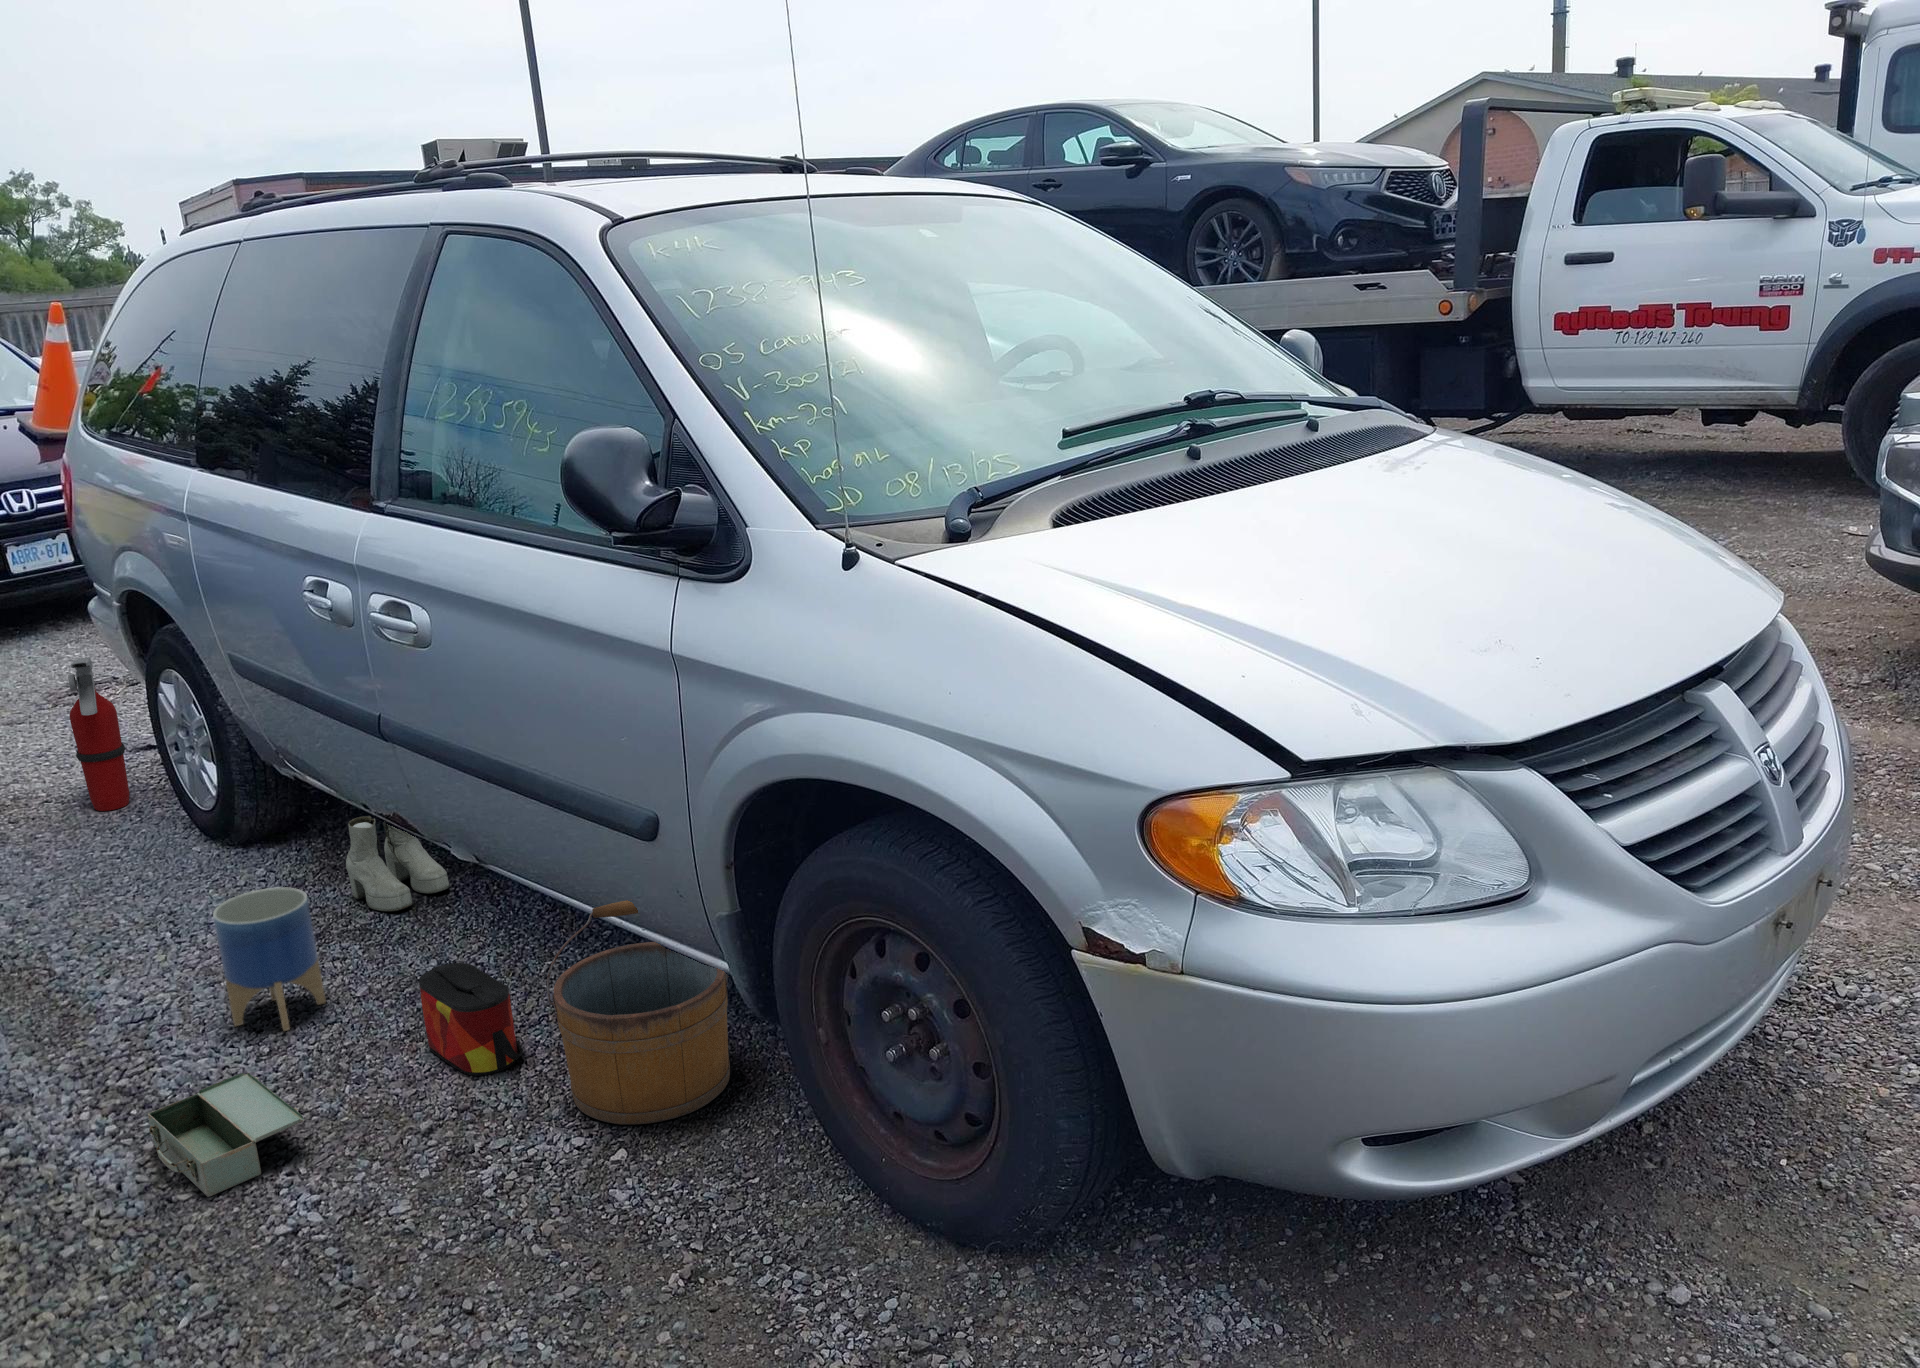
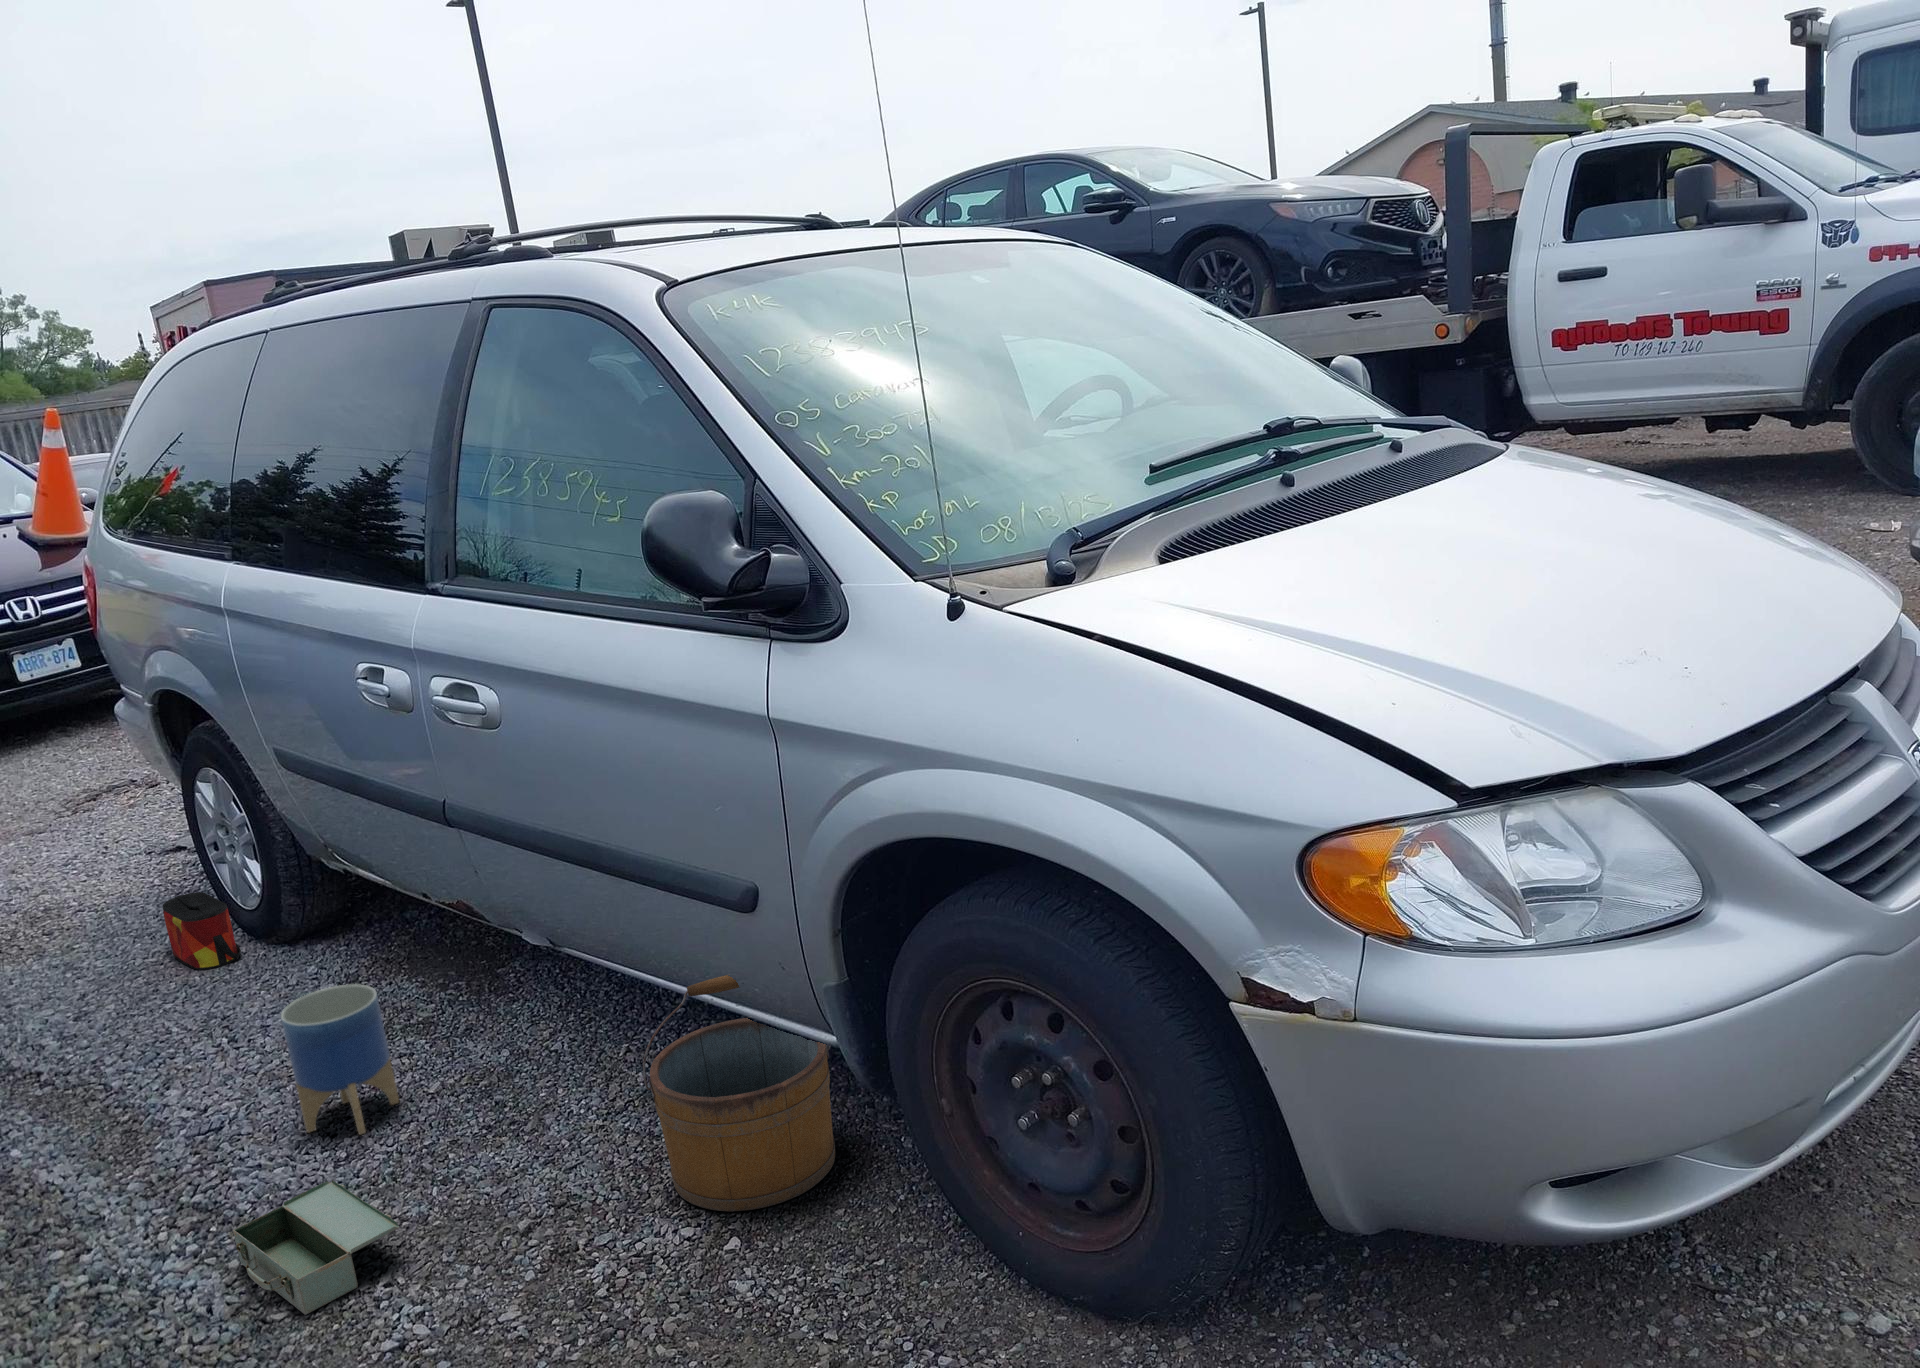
fire extinguisher: present [68,658,129,811] -> none [97,760,164,917]
boots: present [346,816,449,912] -> none [403,890,511,1003]
bag: present [419,963,523,1076] -> present [163,892,241,970]

